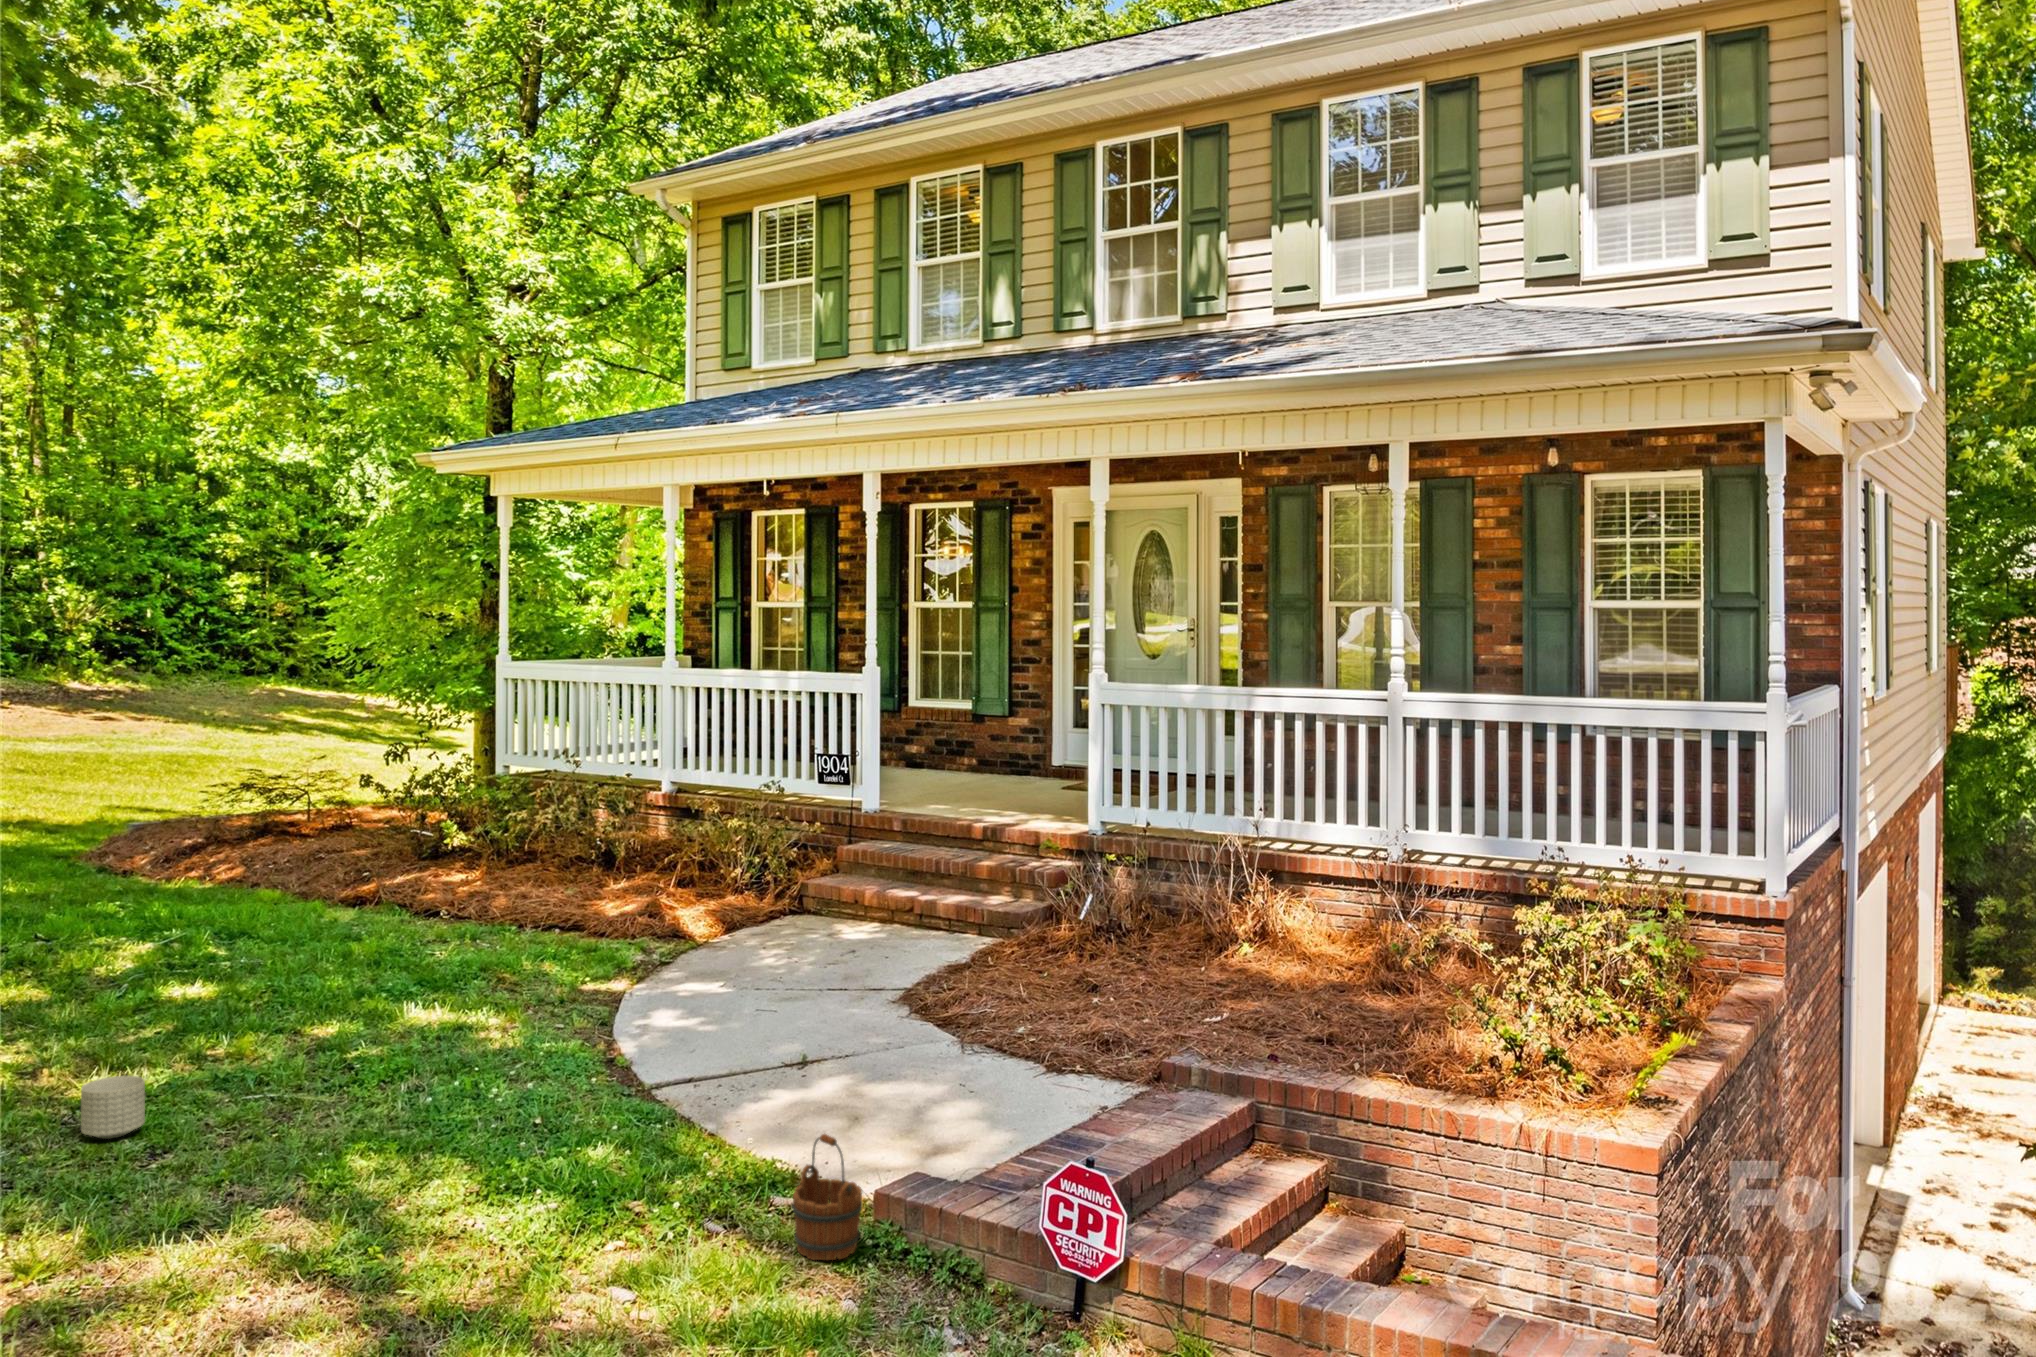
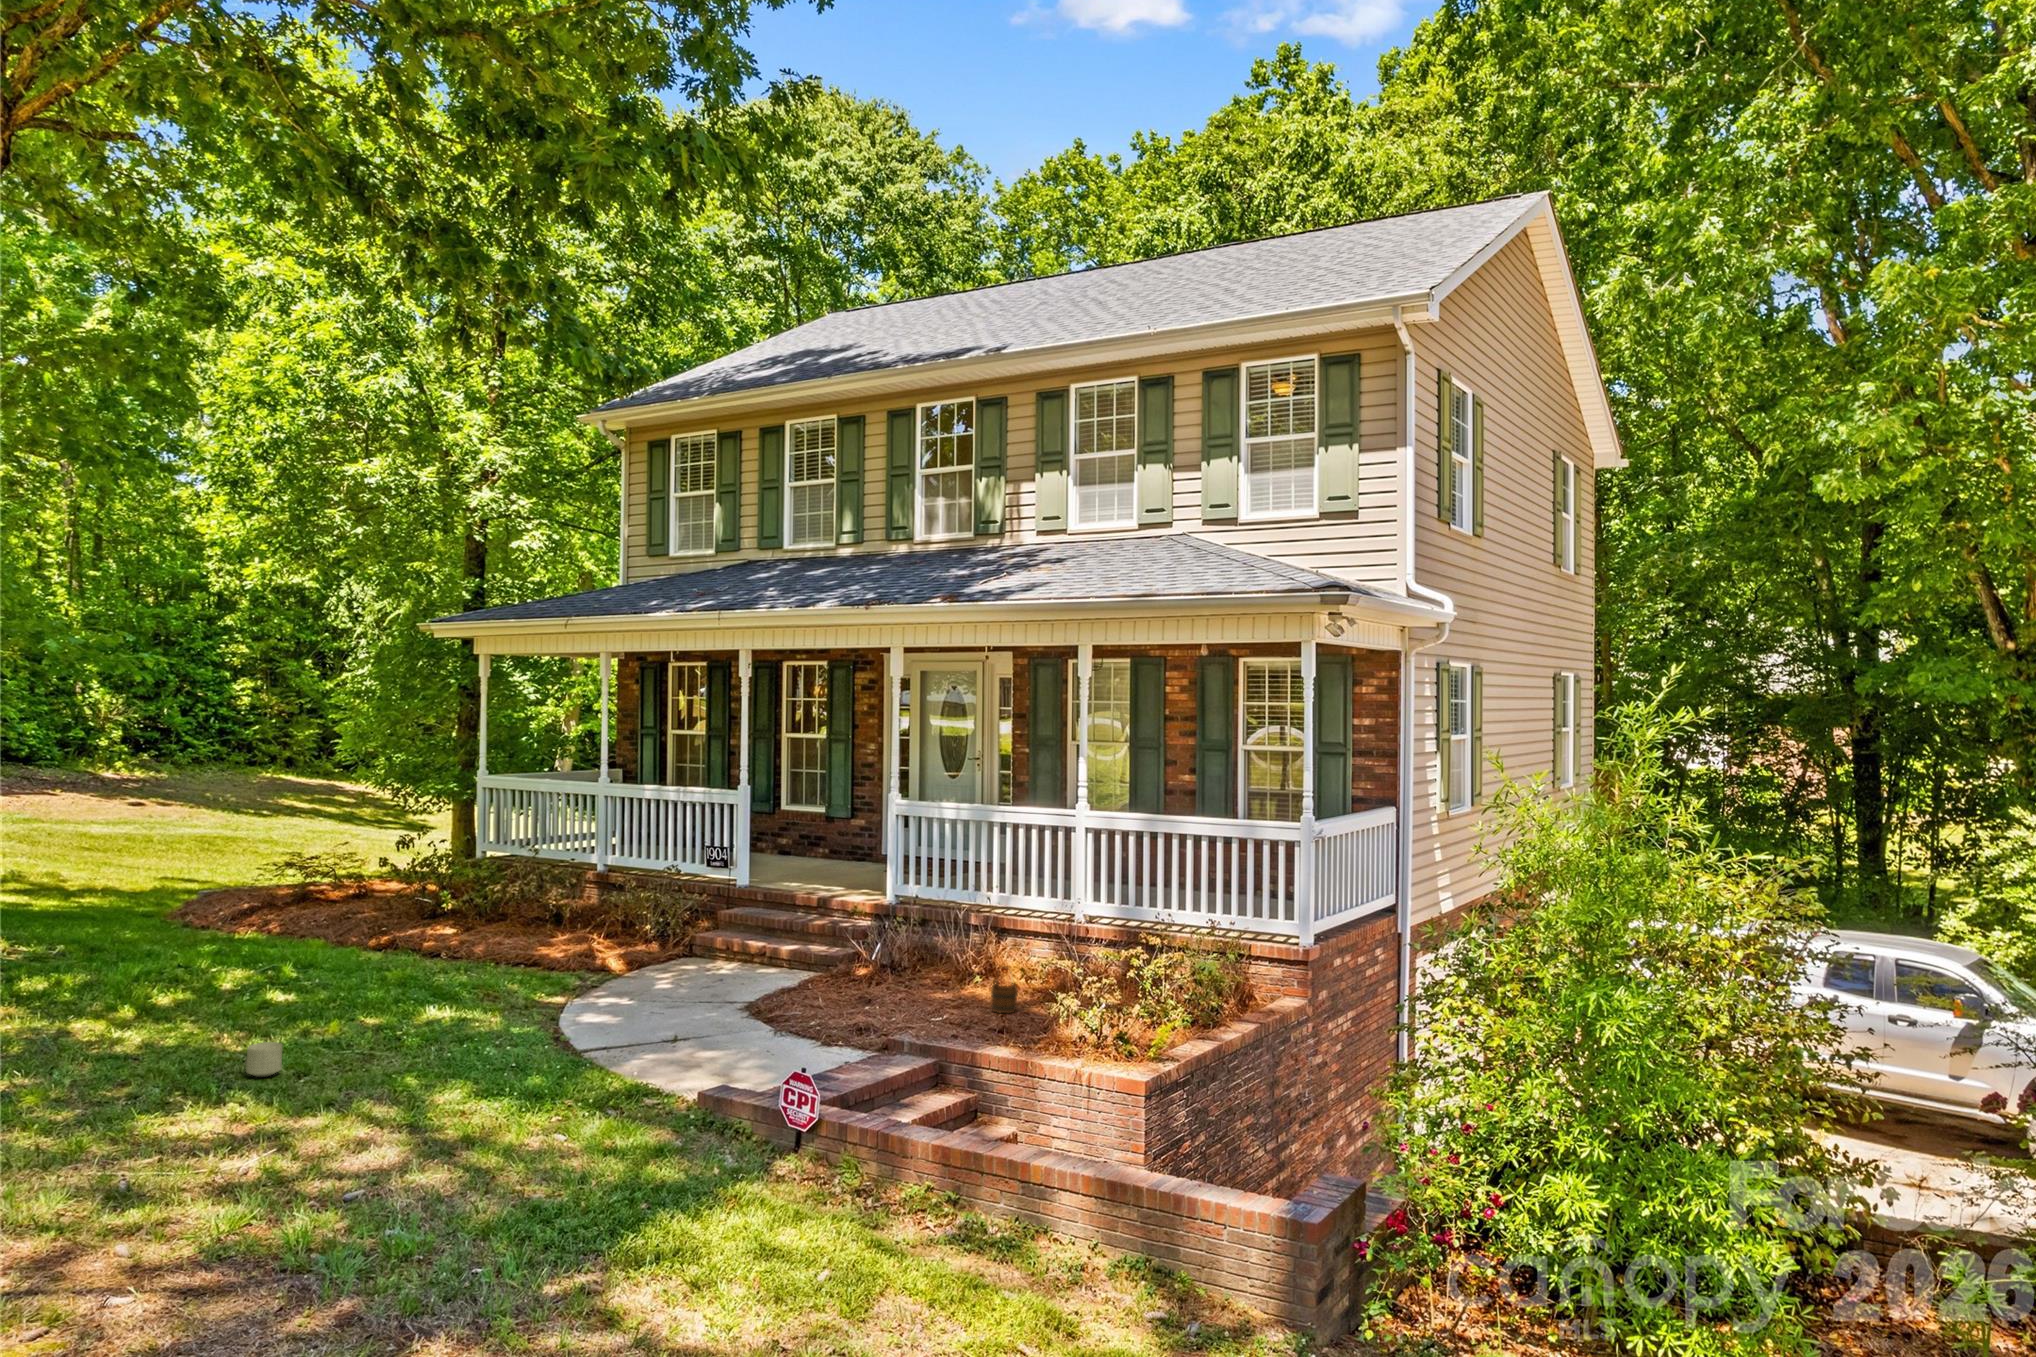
wooden bucket: present [792,1134,863,1260] -> present [991,966,1018,1013]

